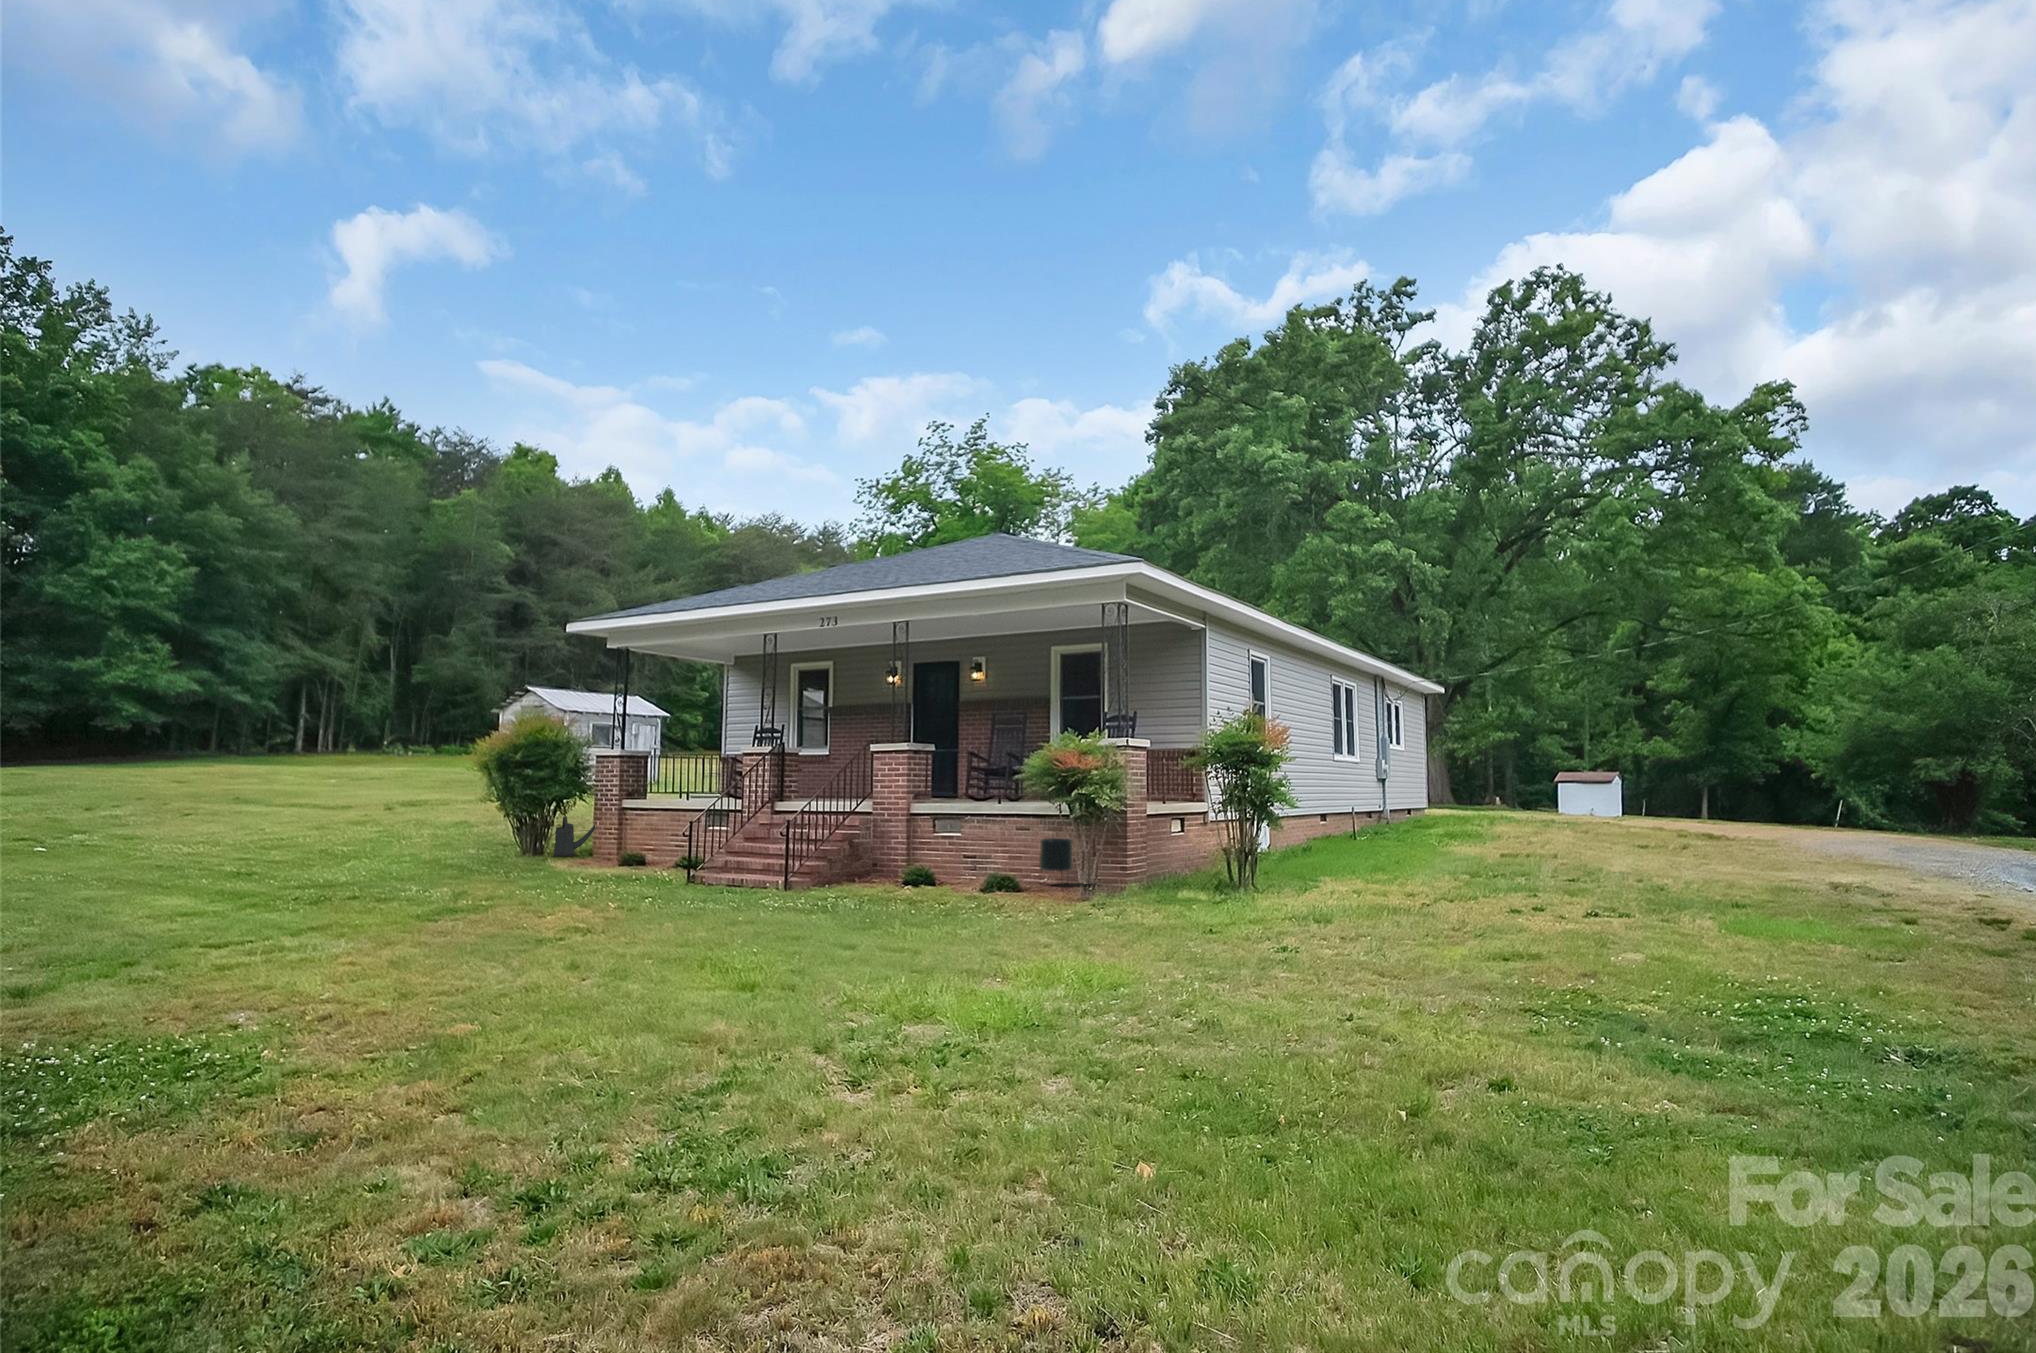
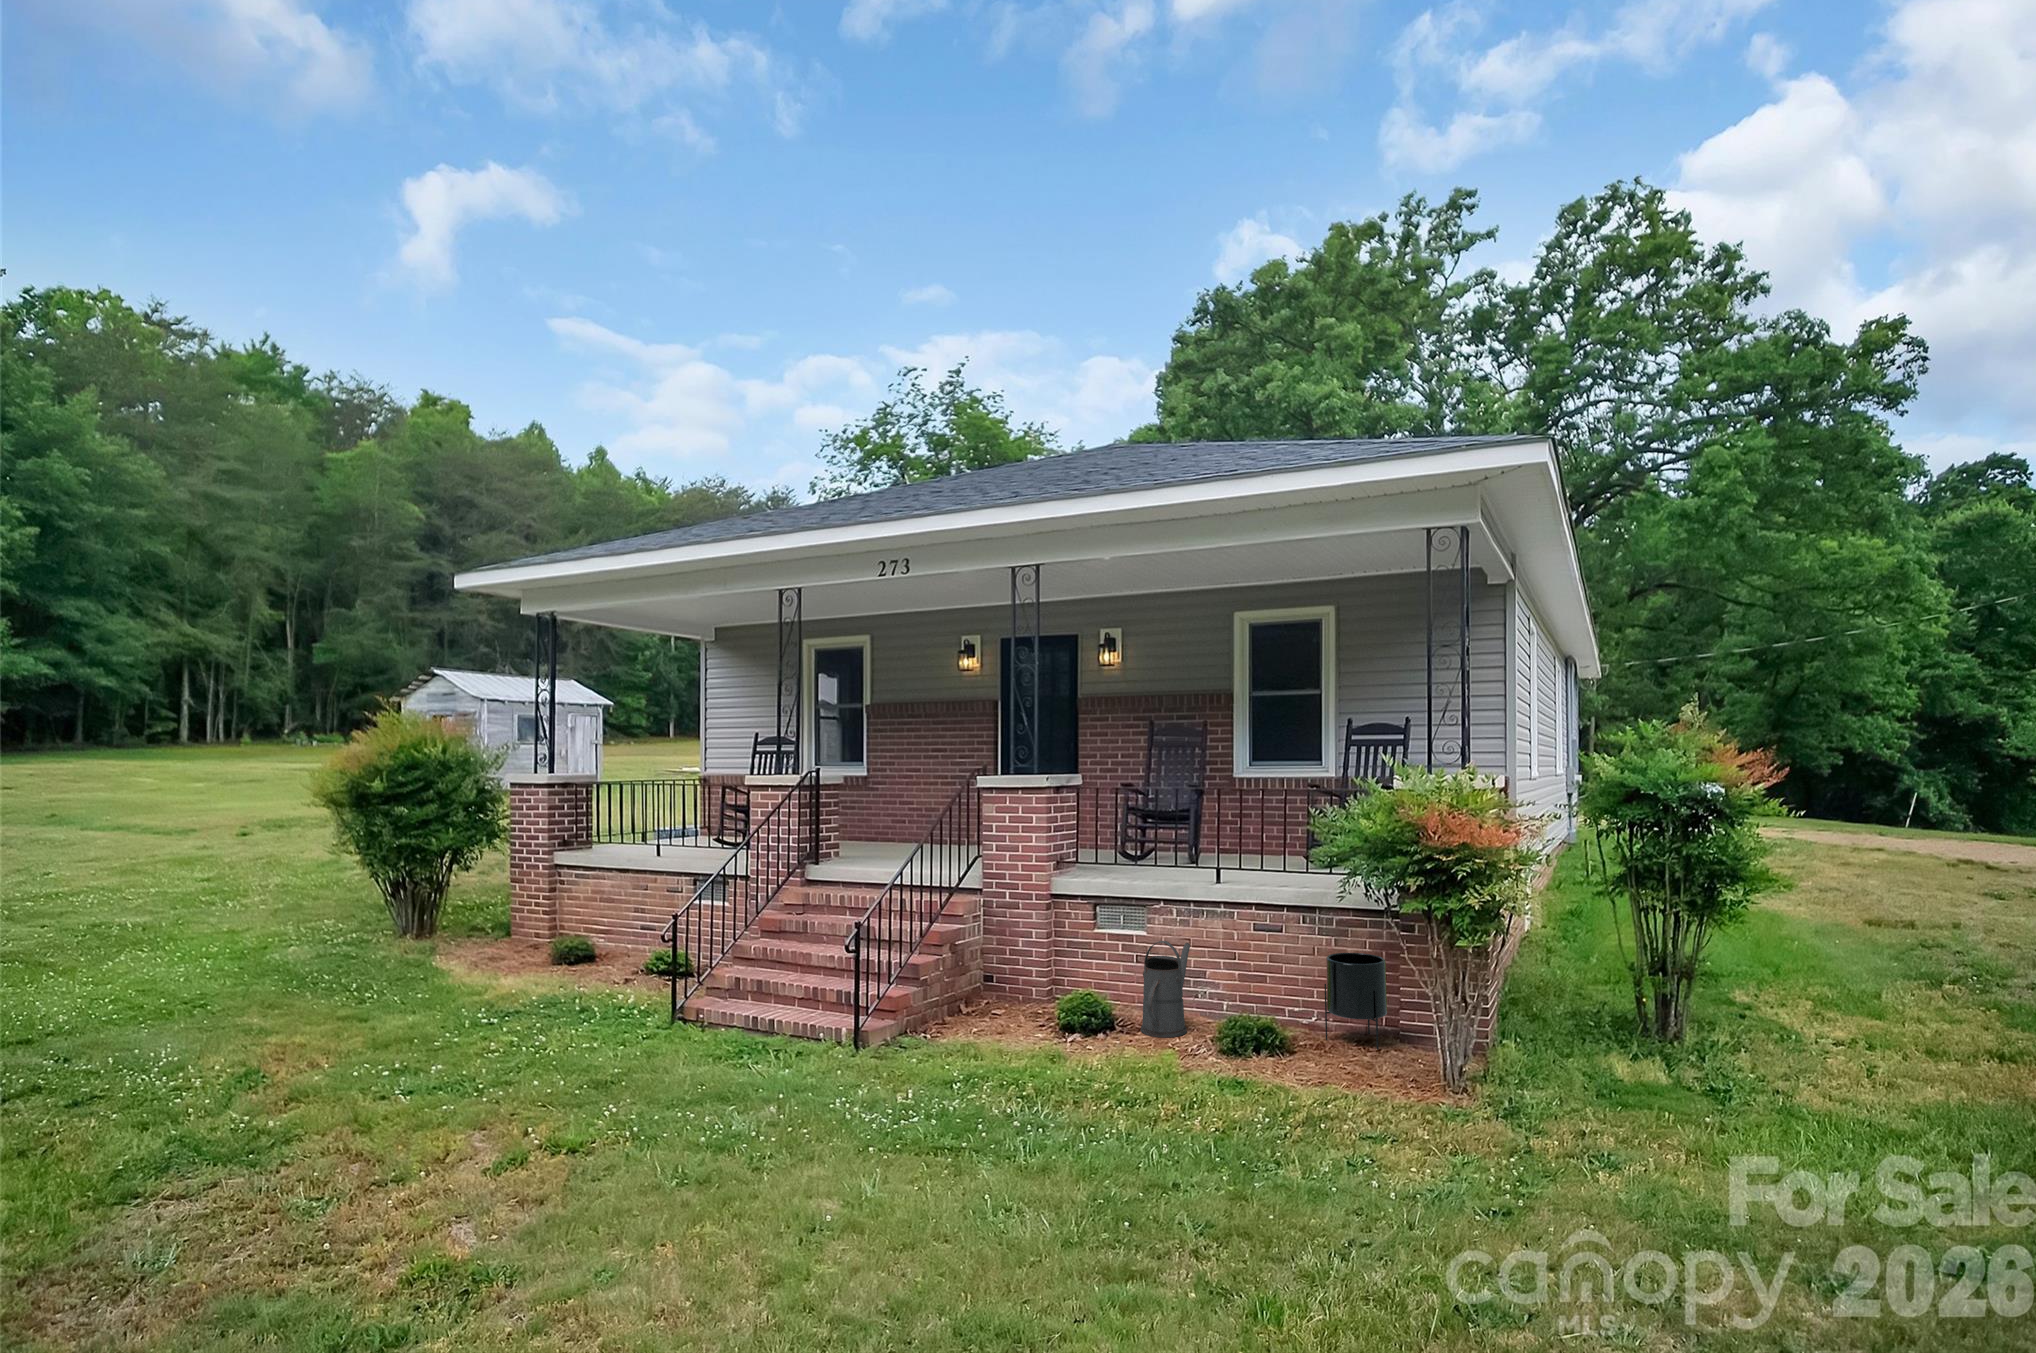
watering can: present [547,816,595,857] -> present [1141,941,1190,1038]

